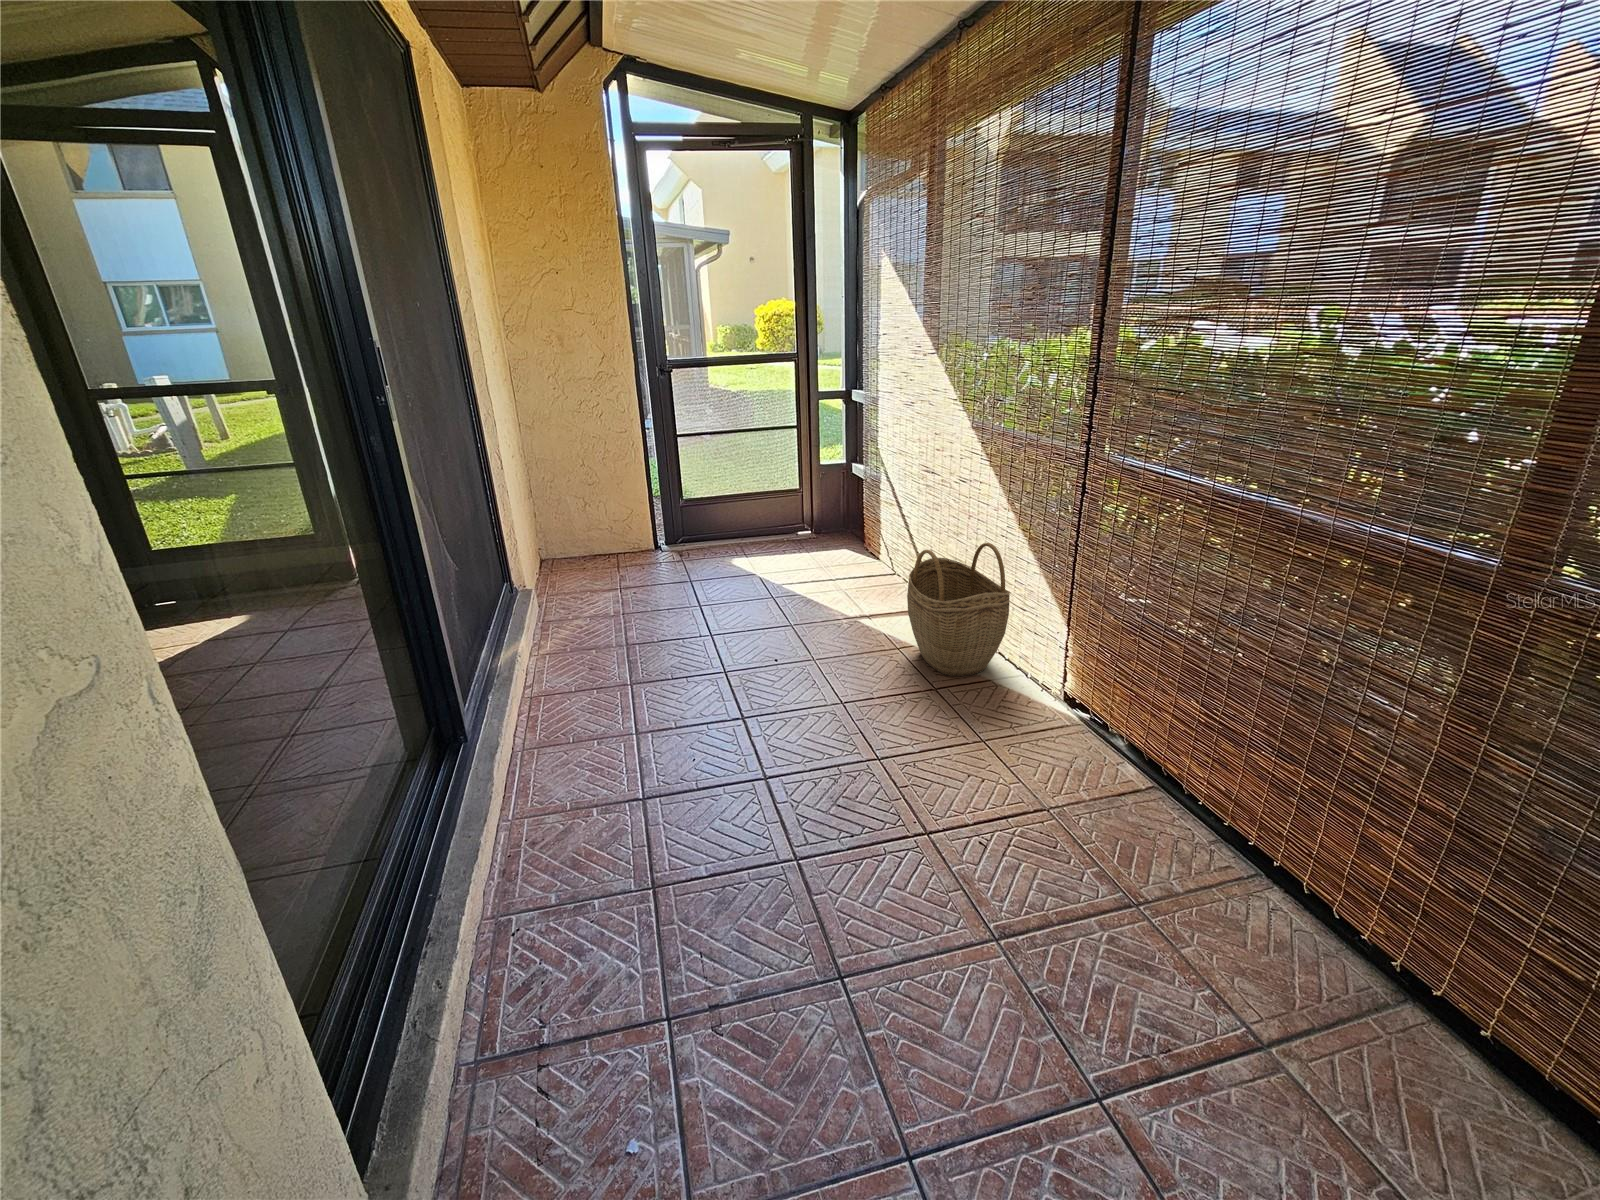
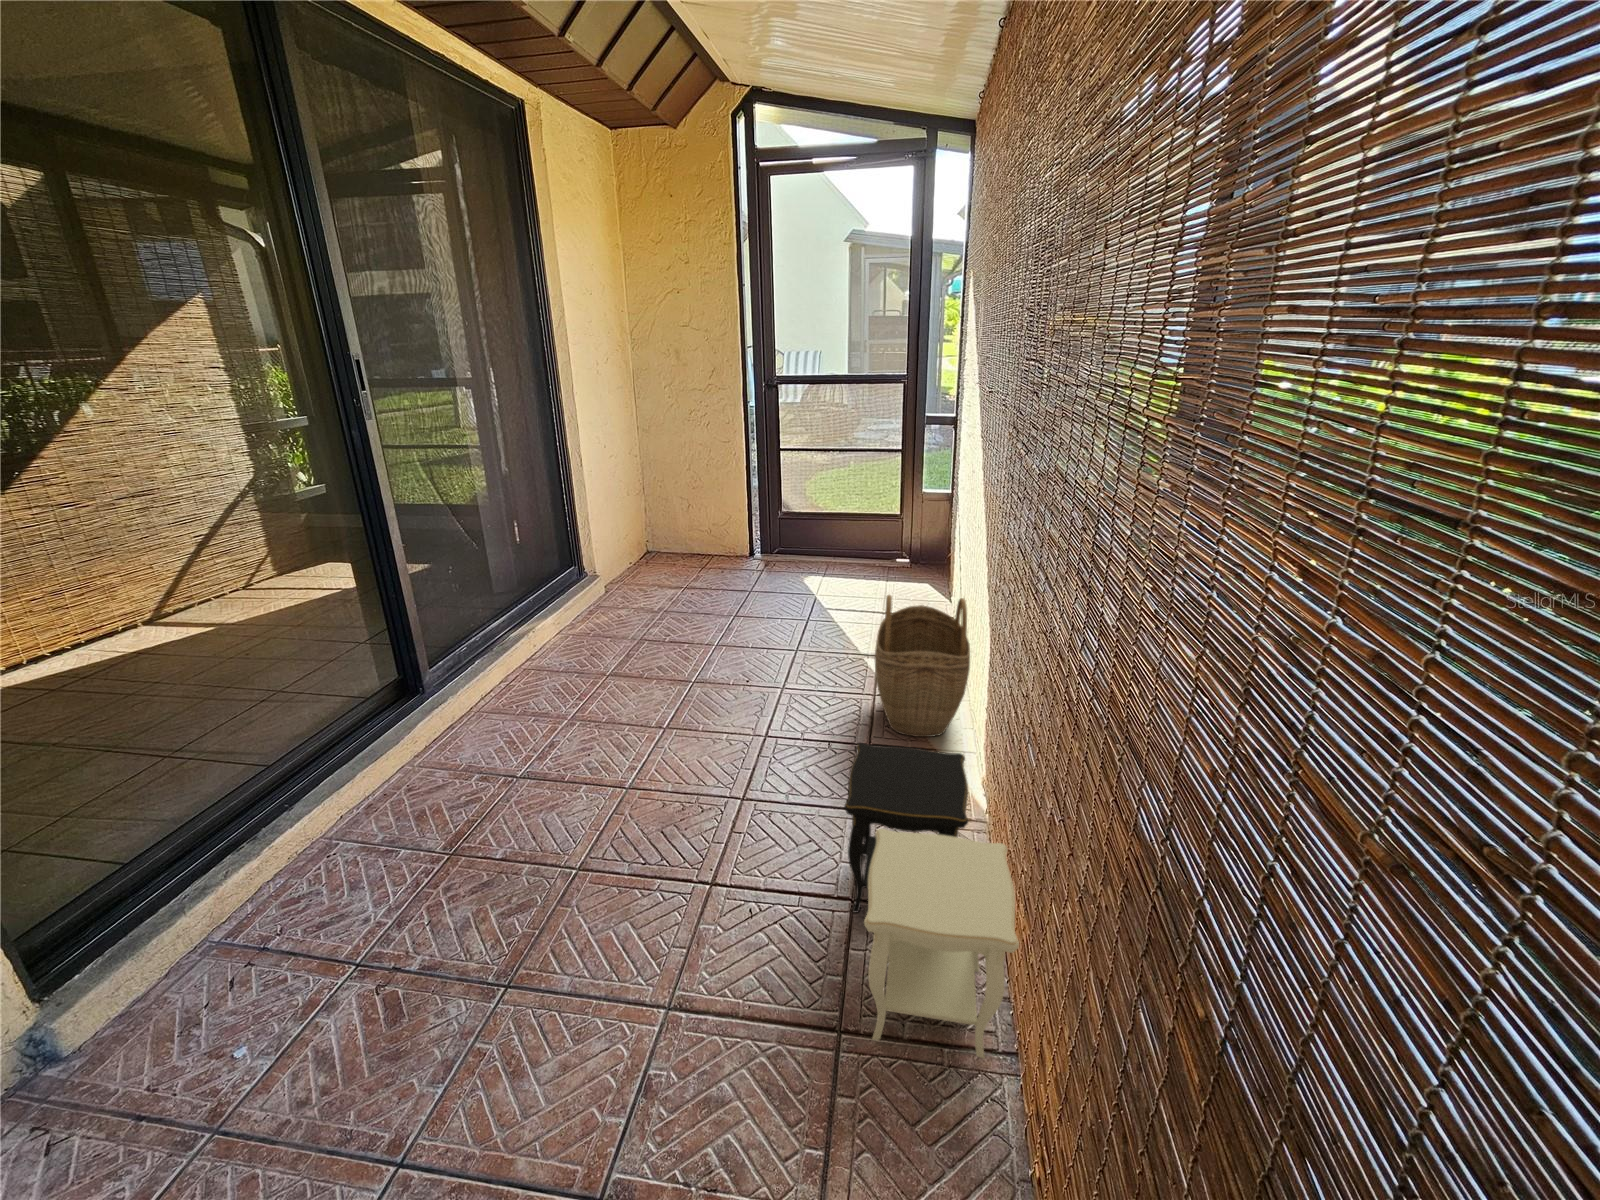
side table: none [1017,664,1291,904] -> present [844,743,1019,1058]

